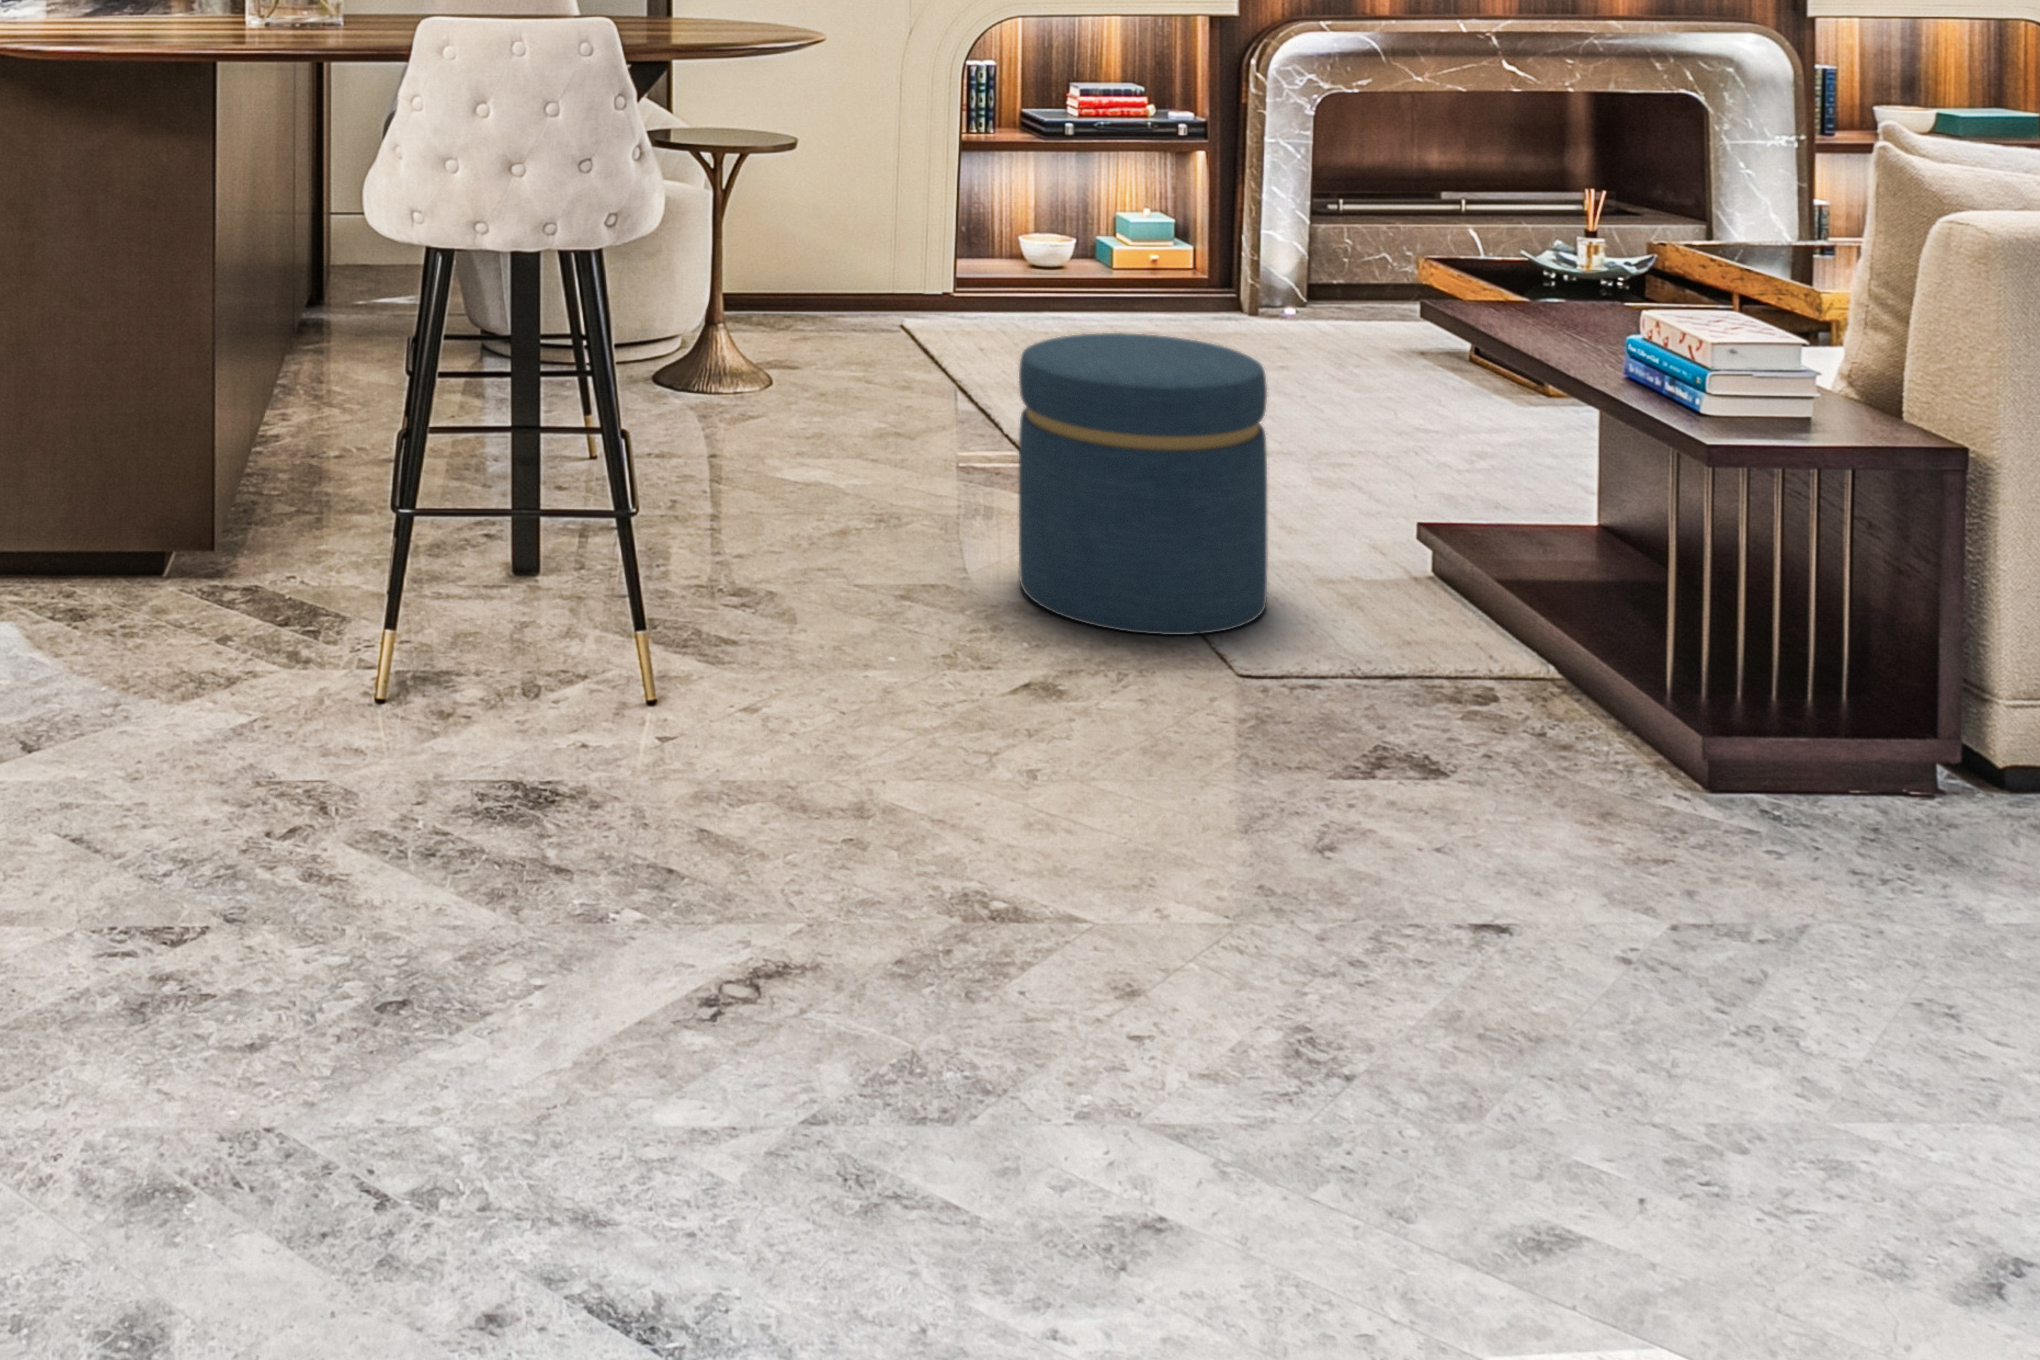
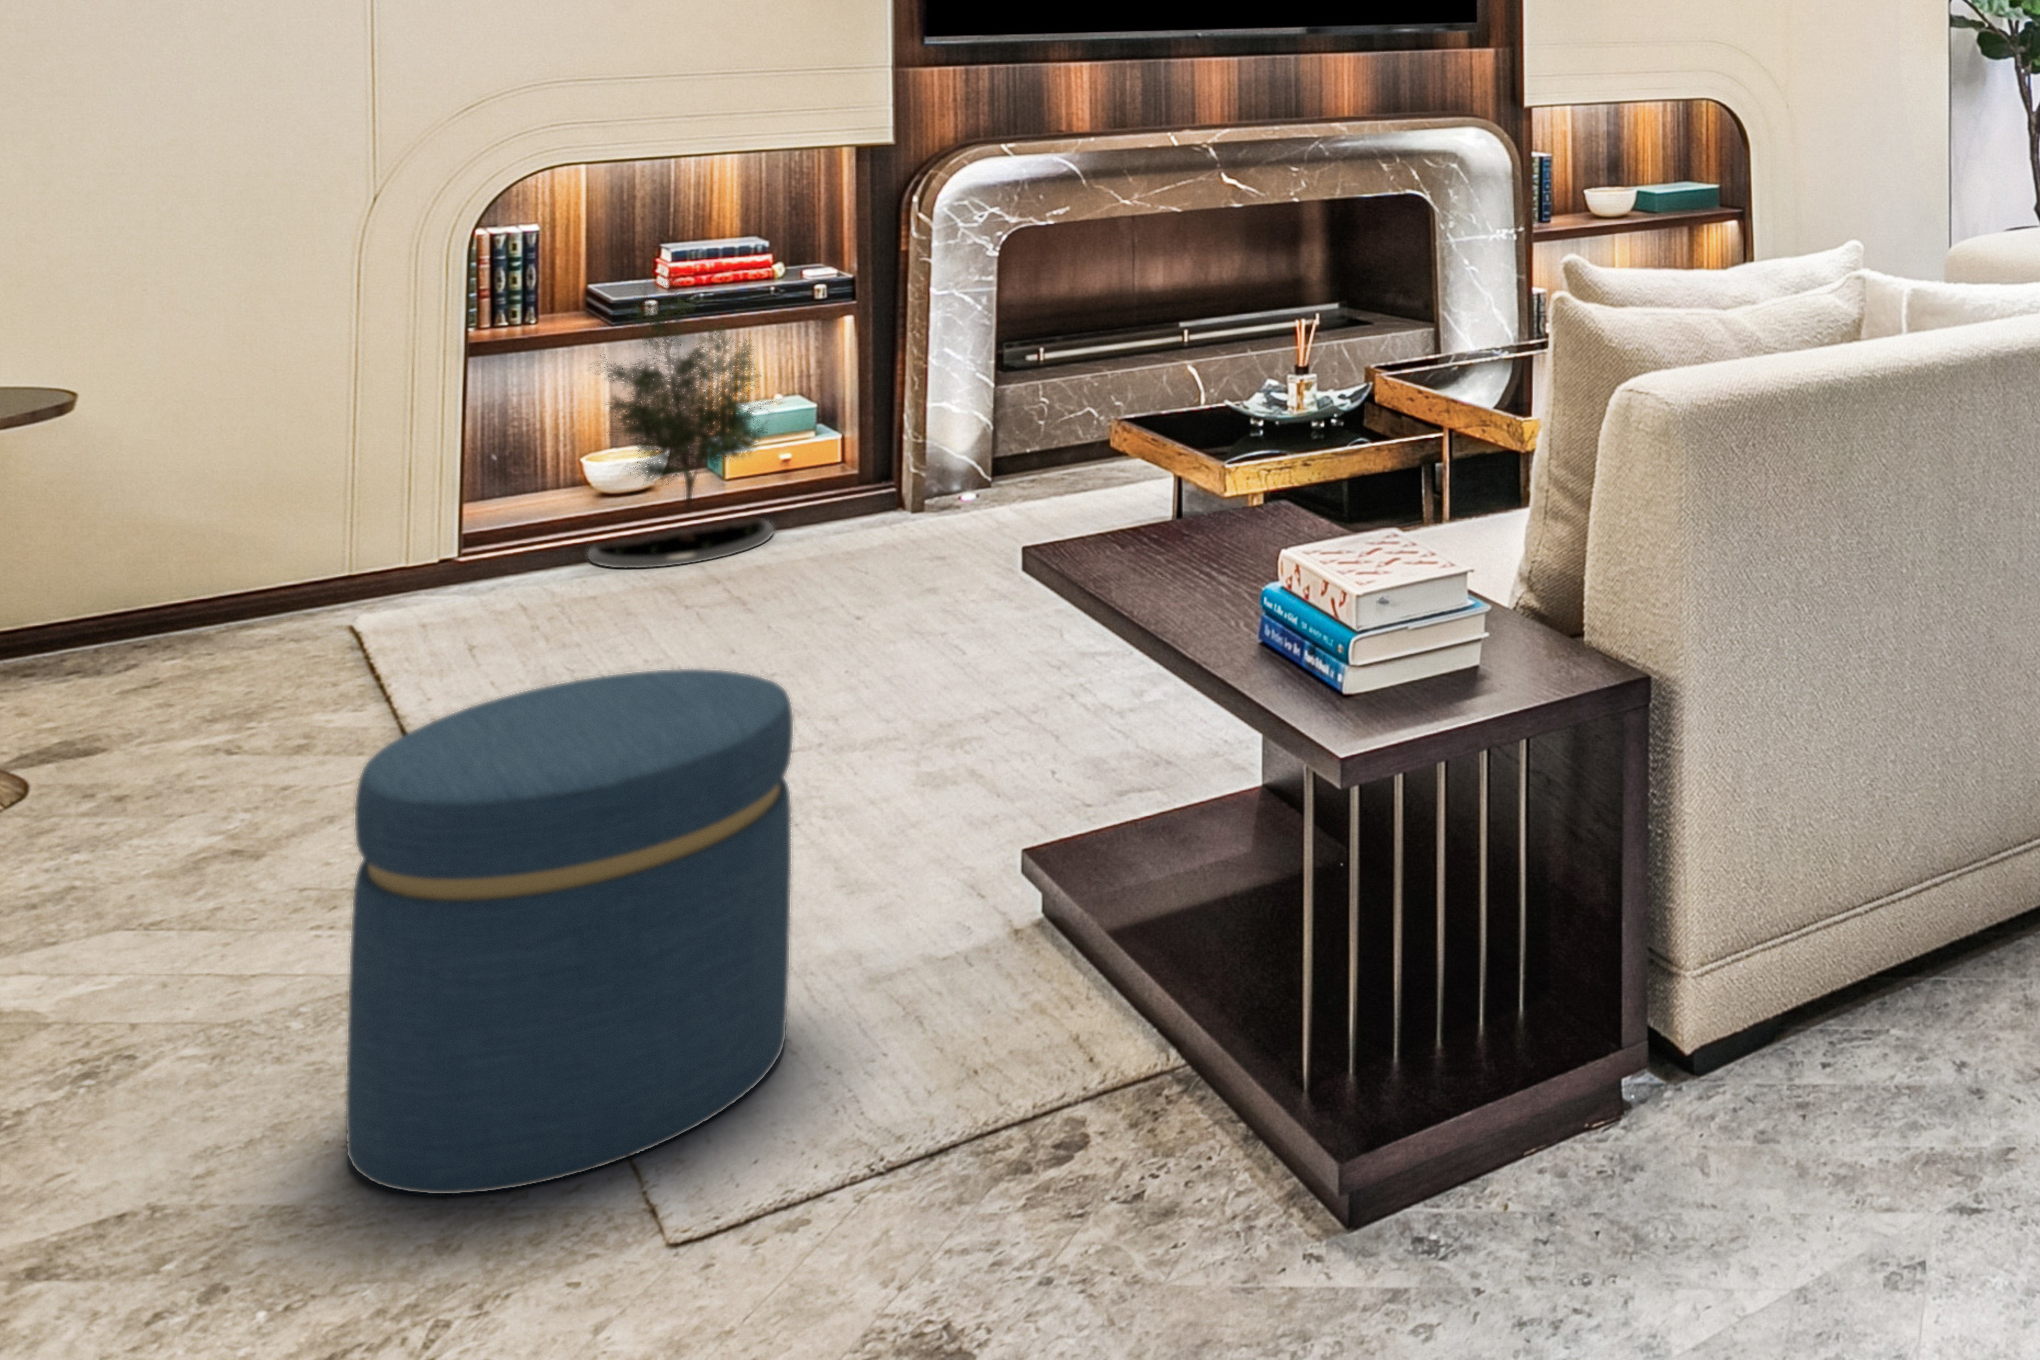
potted tree: none [1029,97,1158,321] -> present [588,271,777,568]

